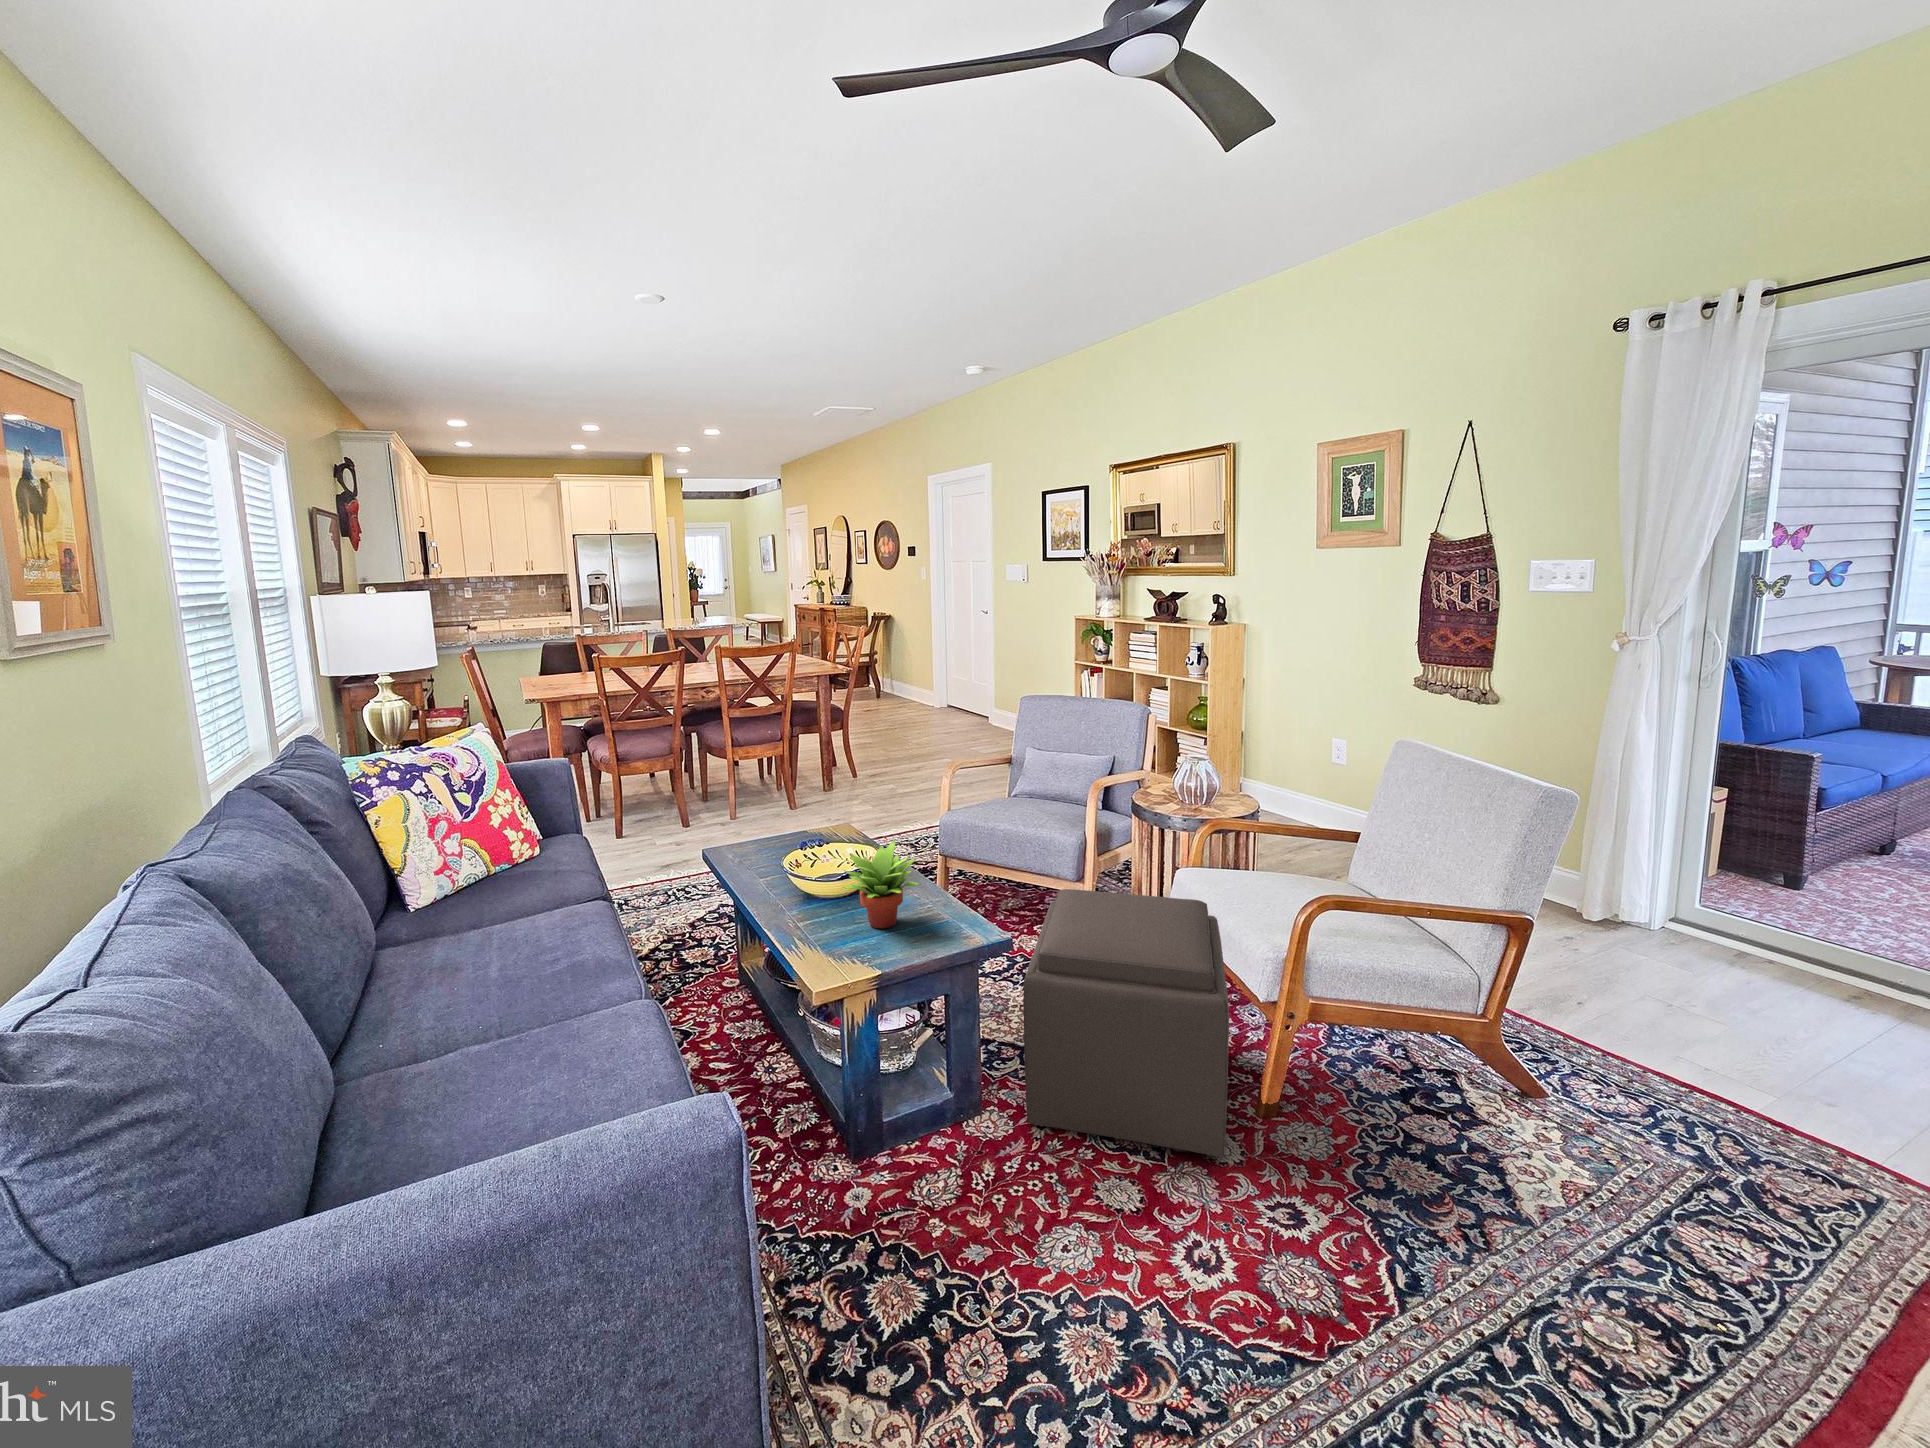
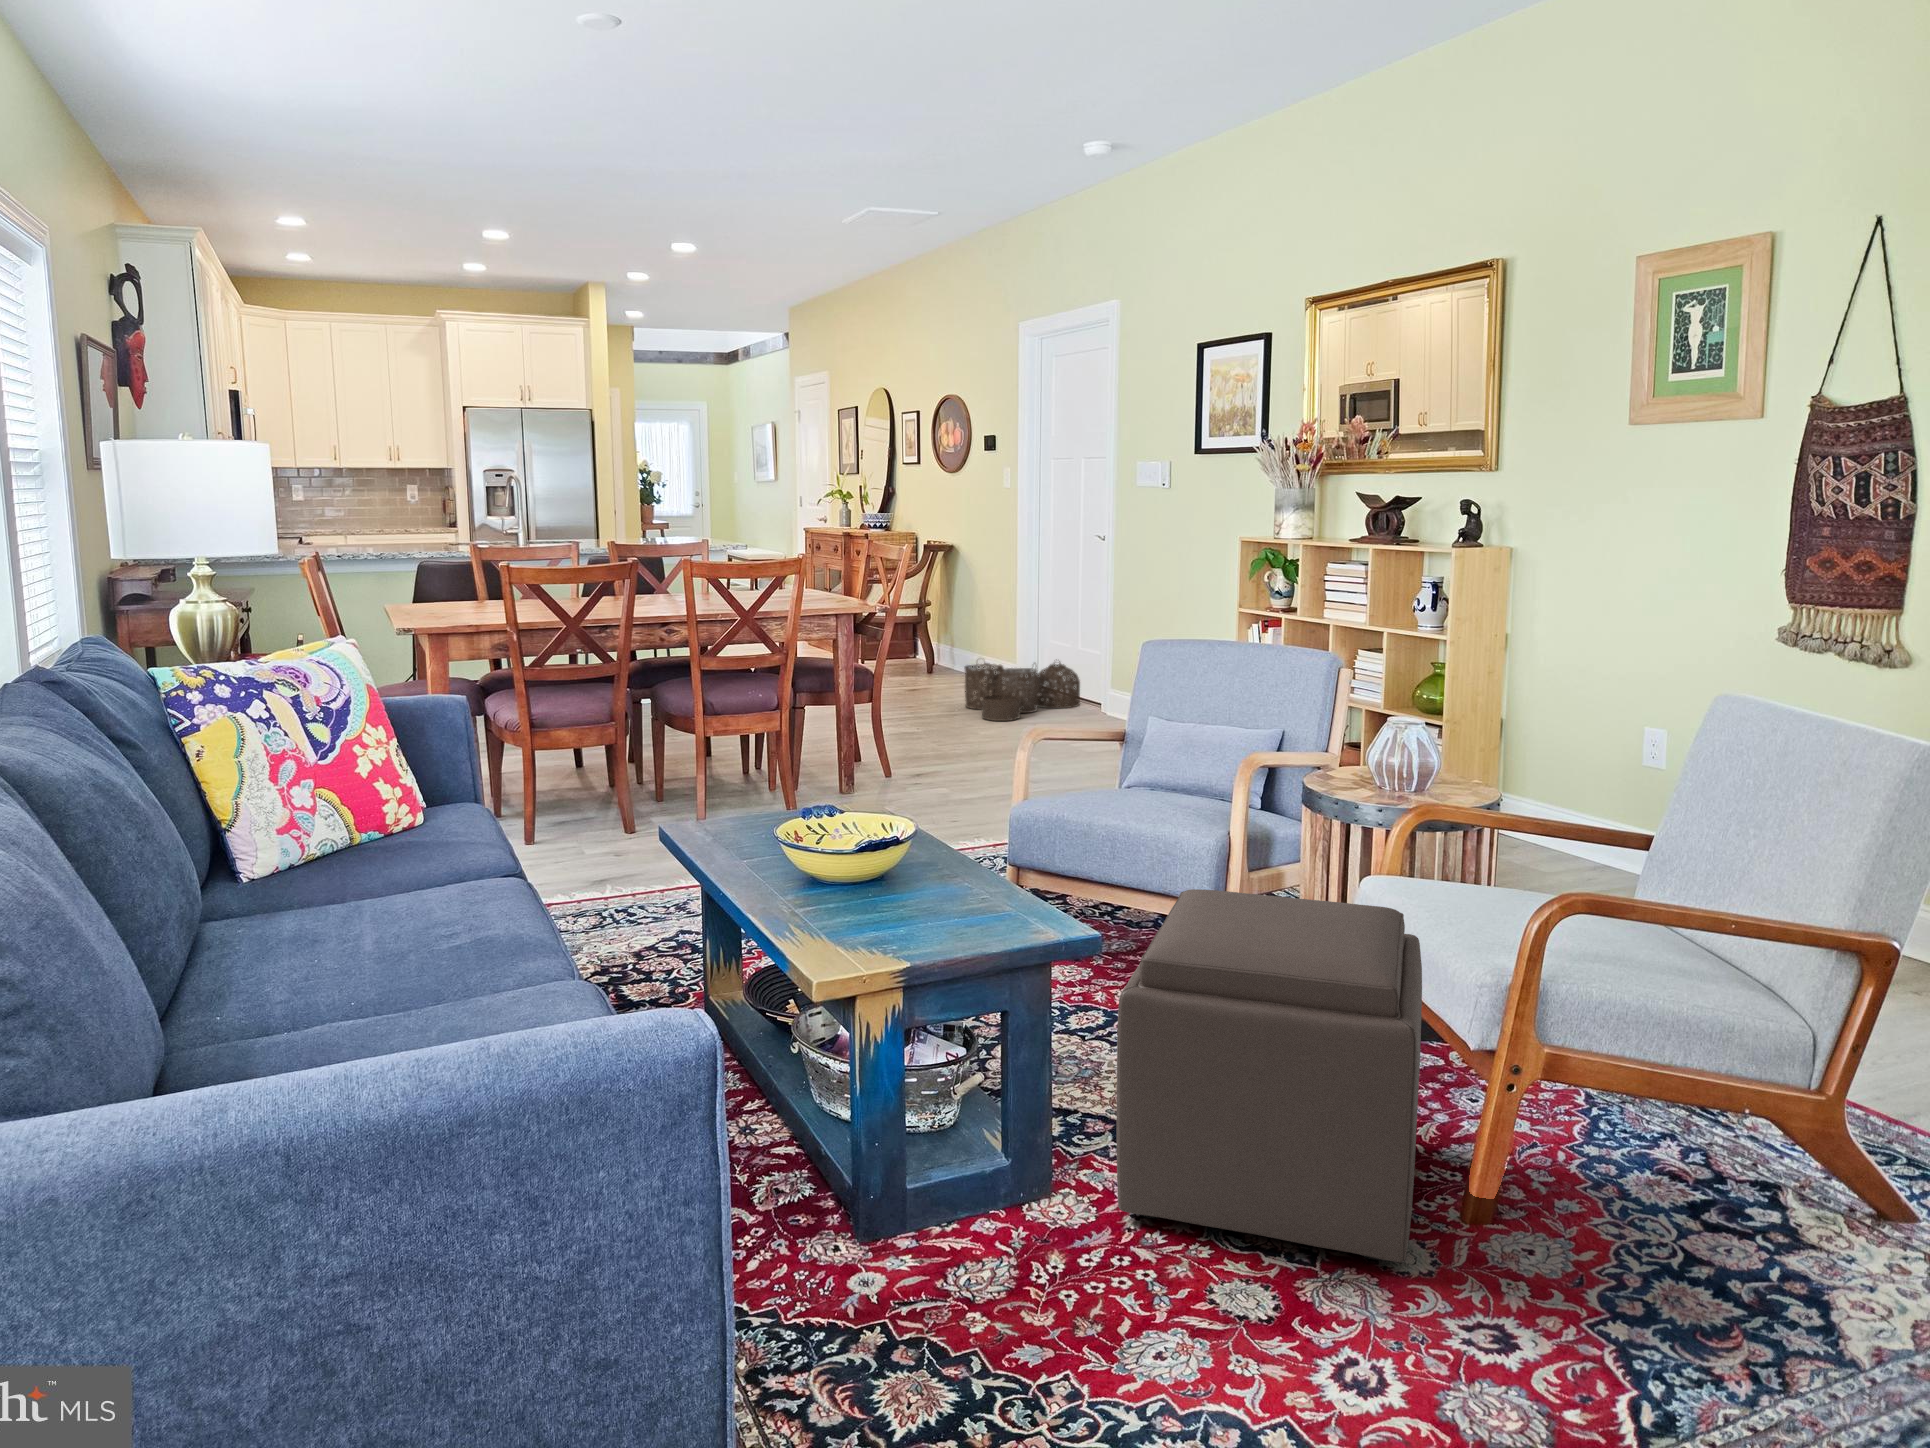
woven basket: none [900,690,973,732] -> present [964,661,1080,721]
succulent plant: present [843,840,920,928] -> none [860,796,974,920]

